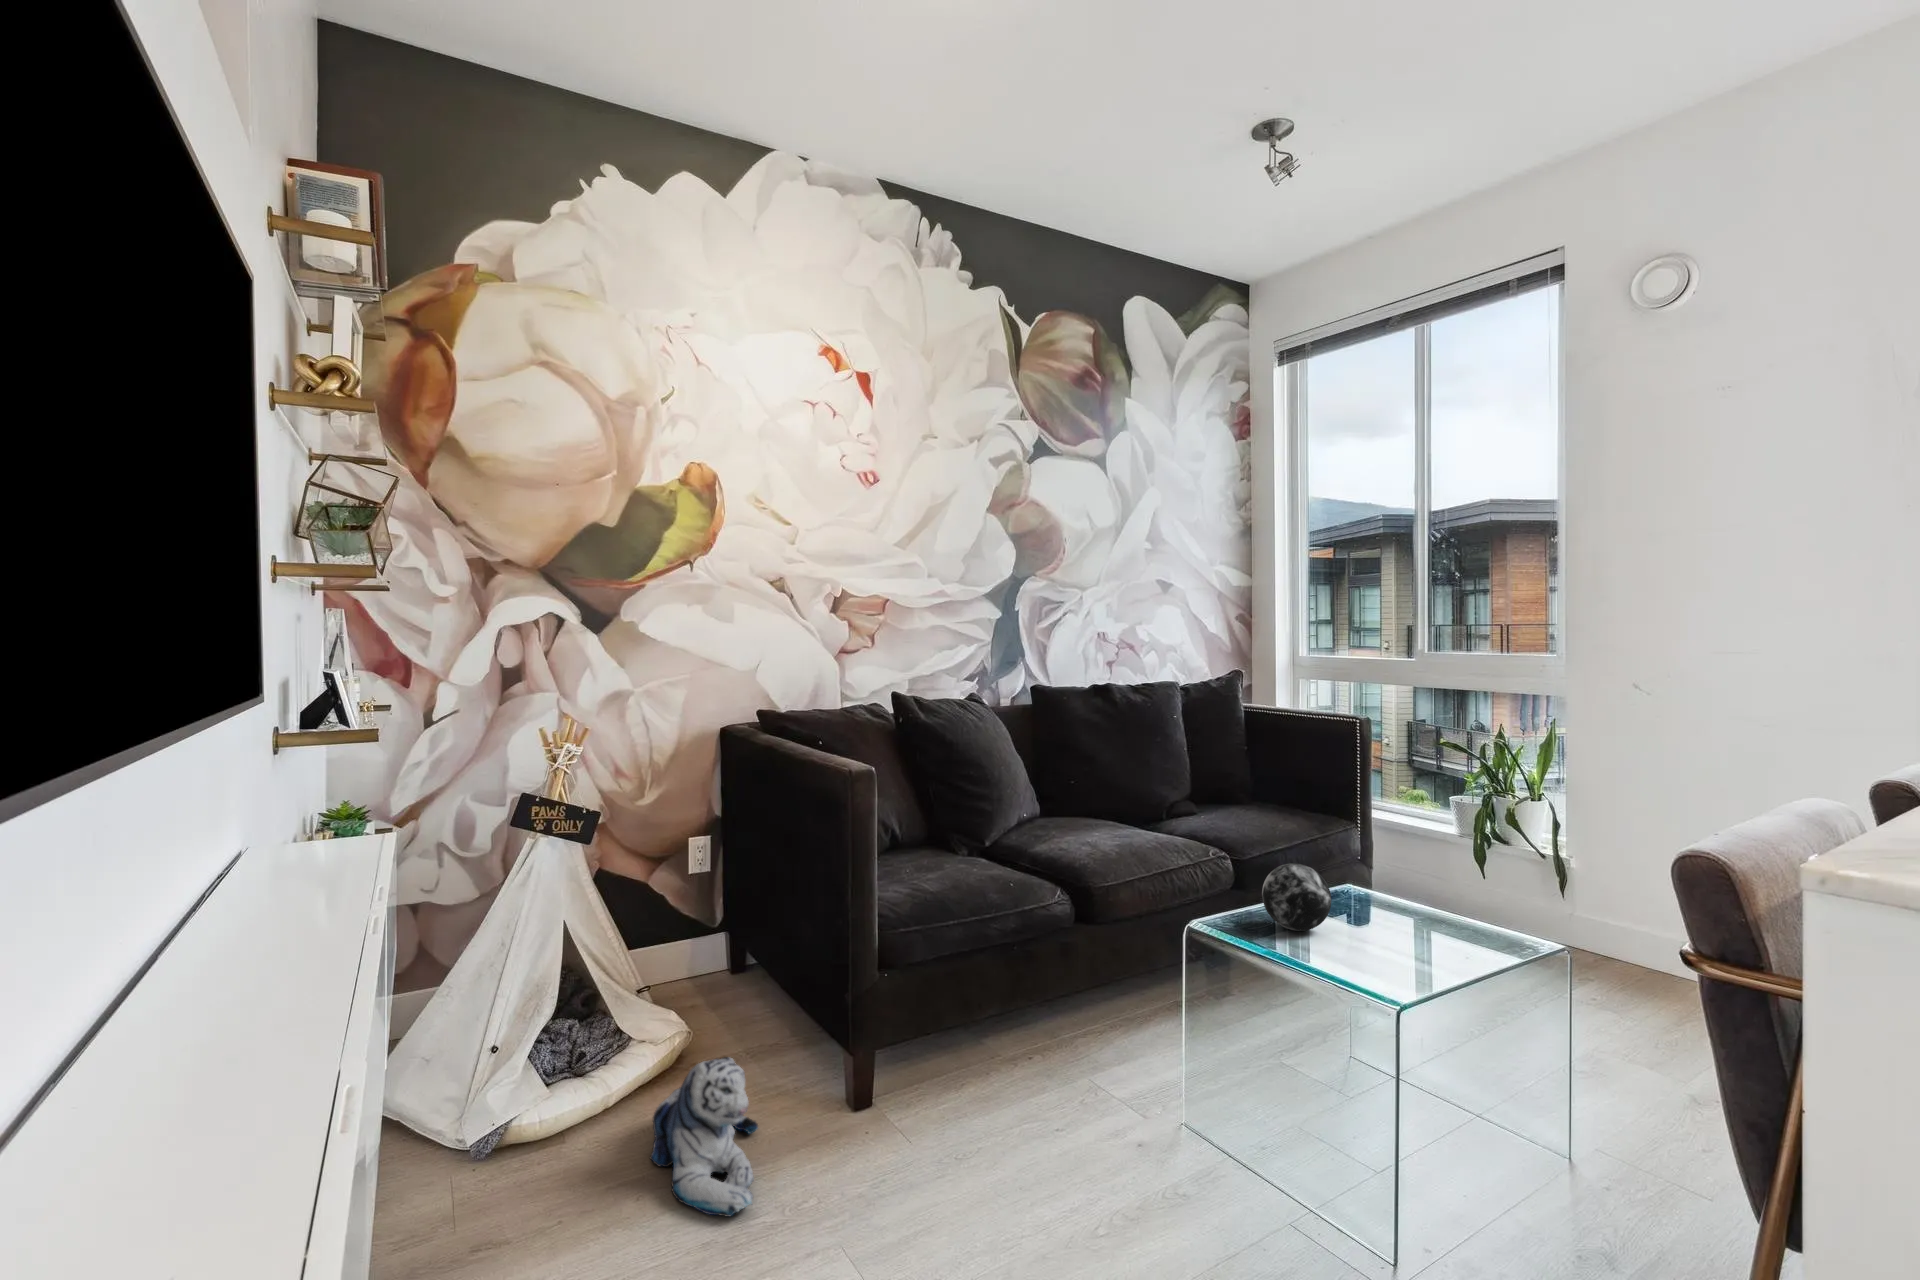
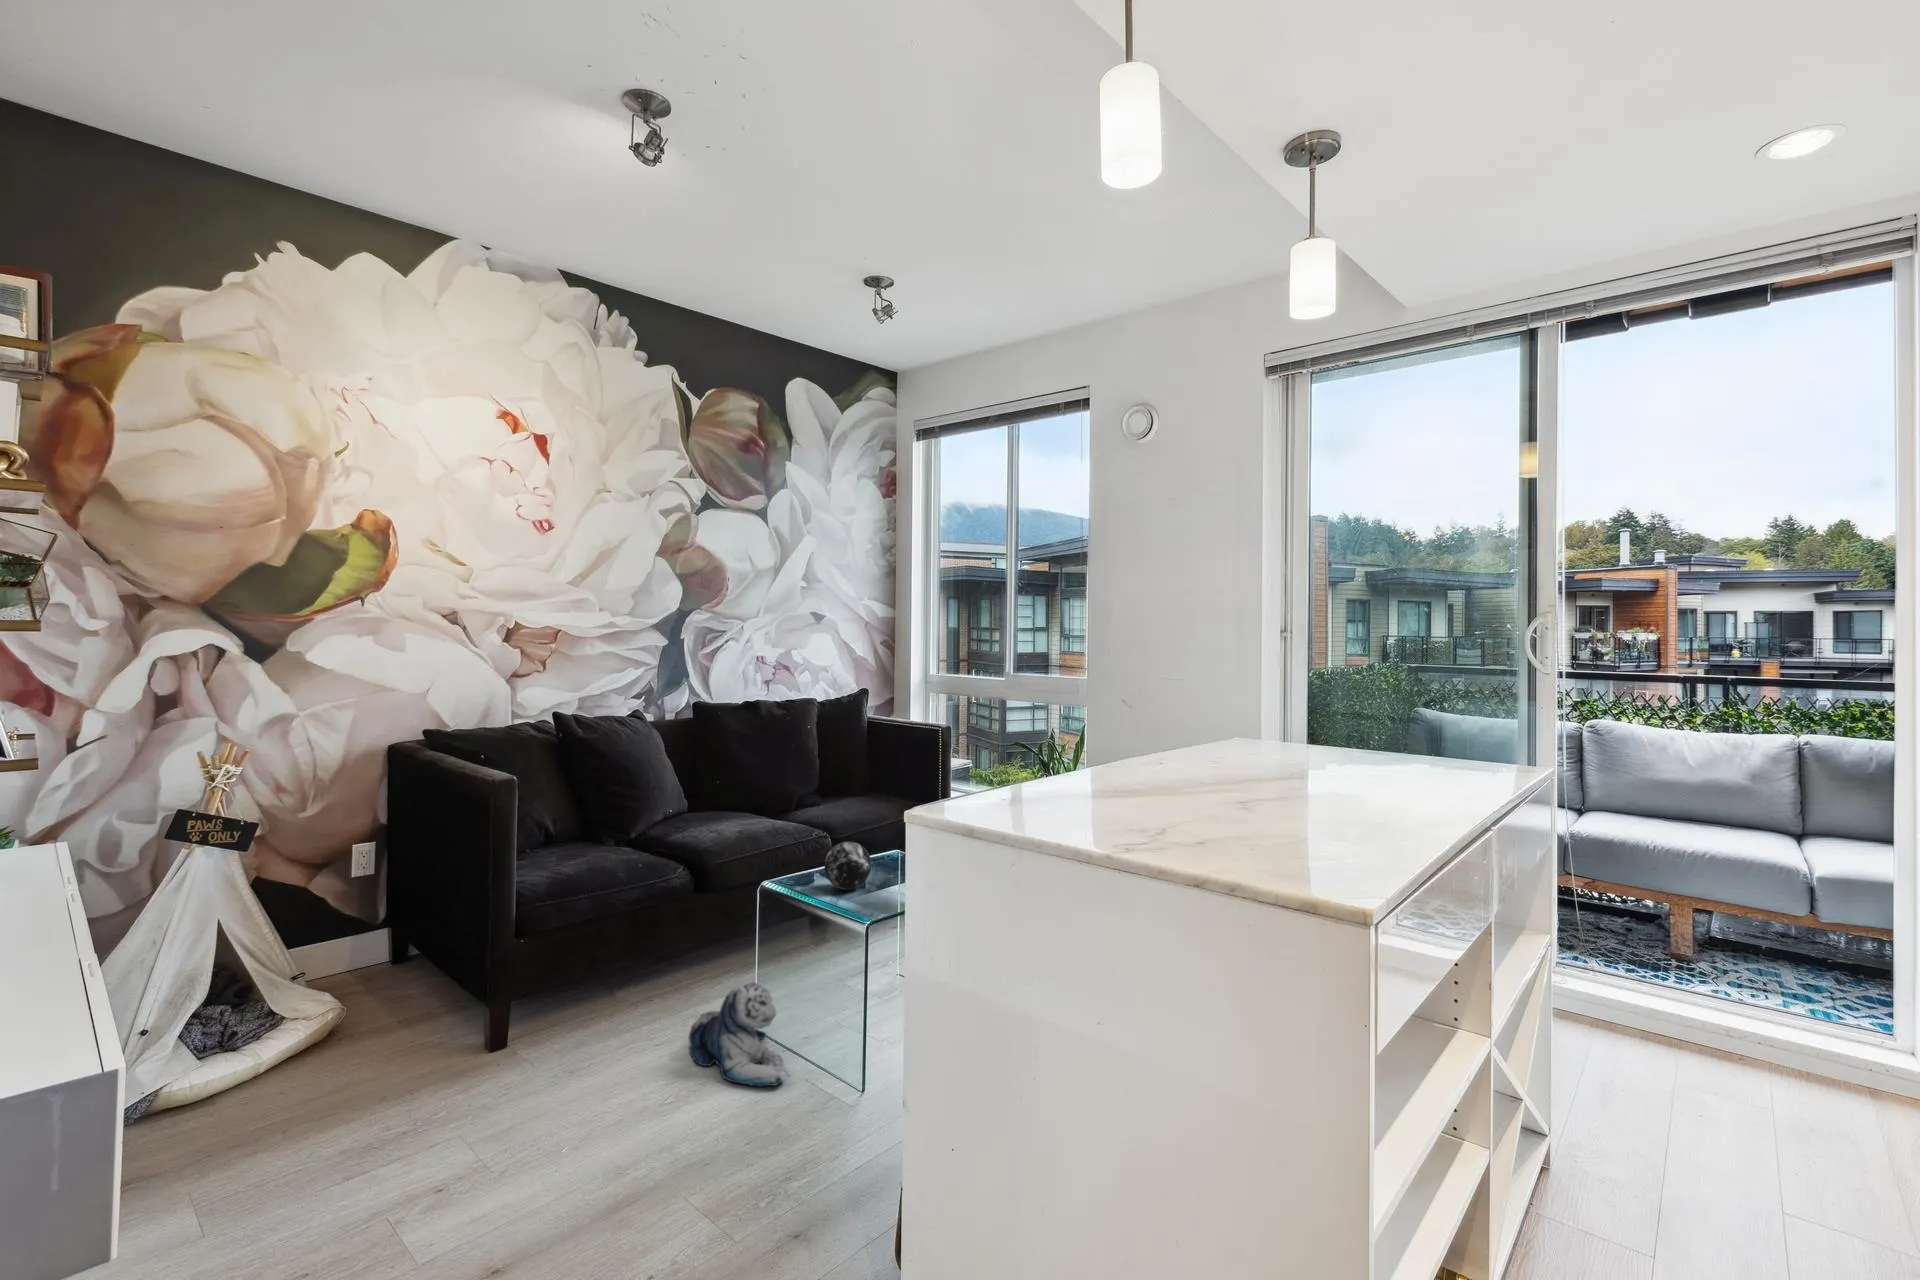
plush toy: present [650,1057,758,1216] -> present [689,983,790,1086]

